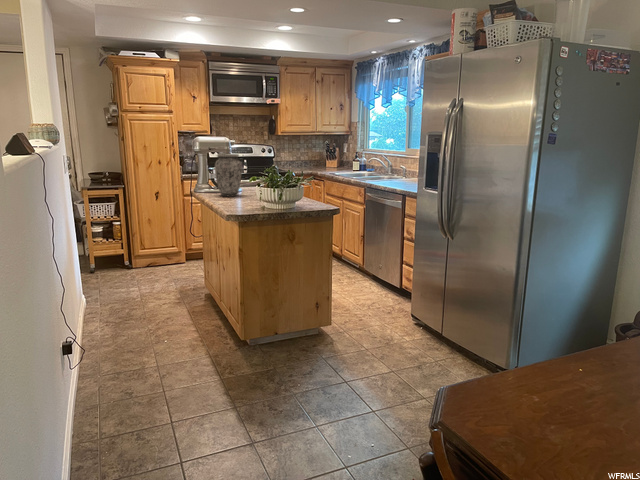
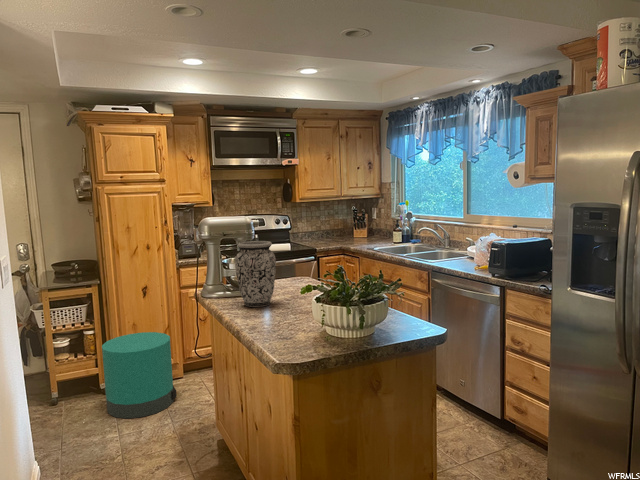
trash can: none [126,226,180,282] -> present [102,332,177,419]

